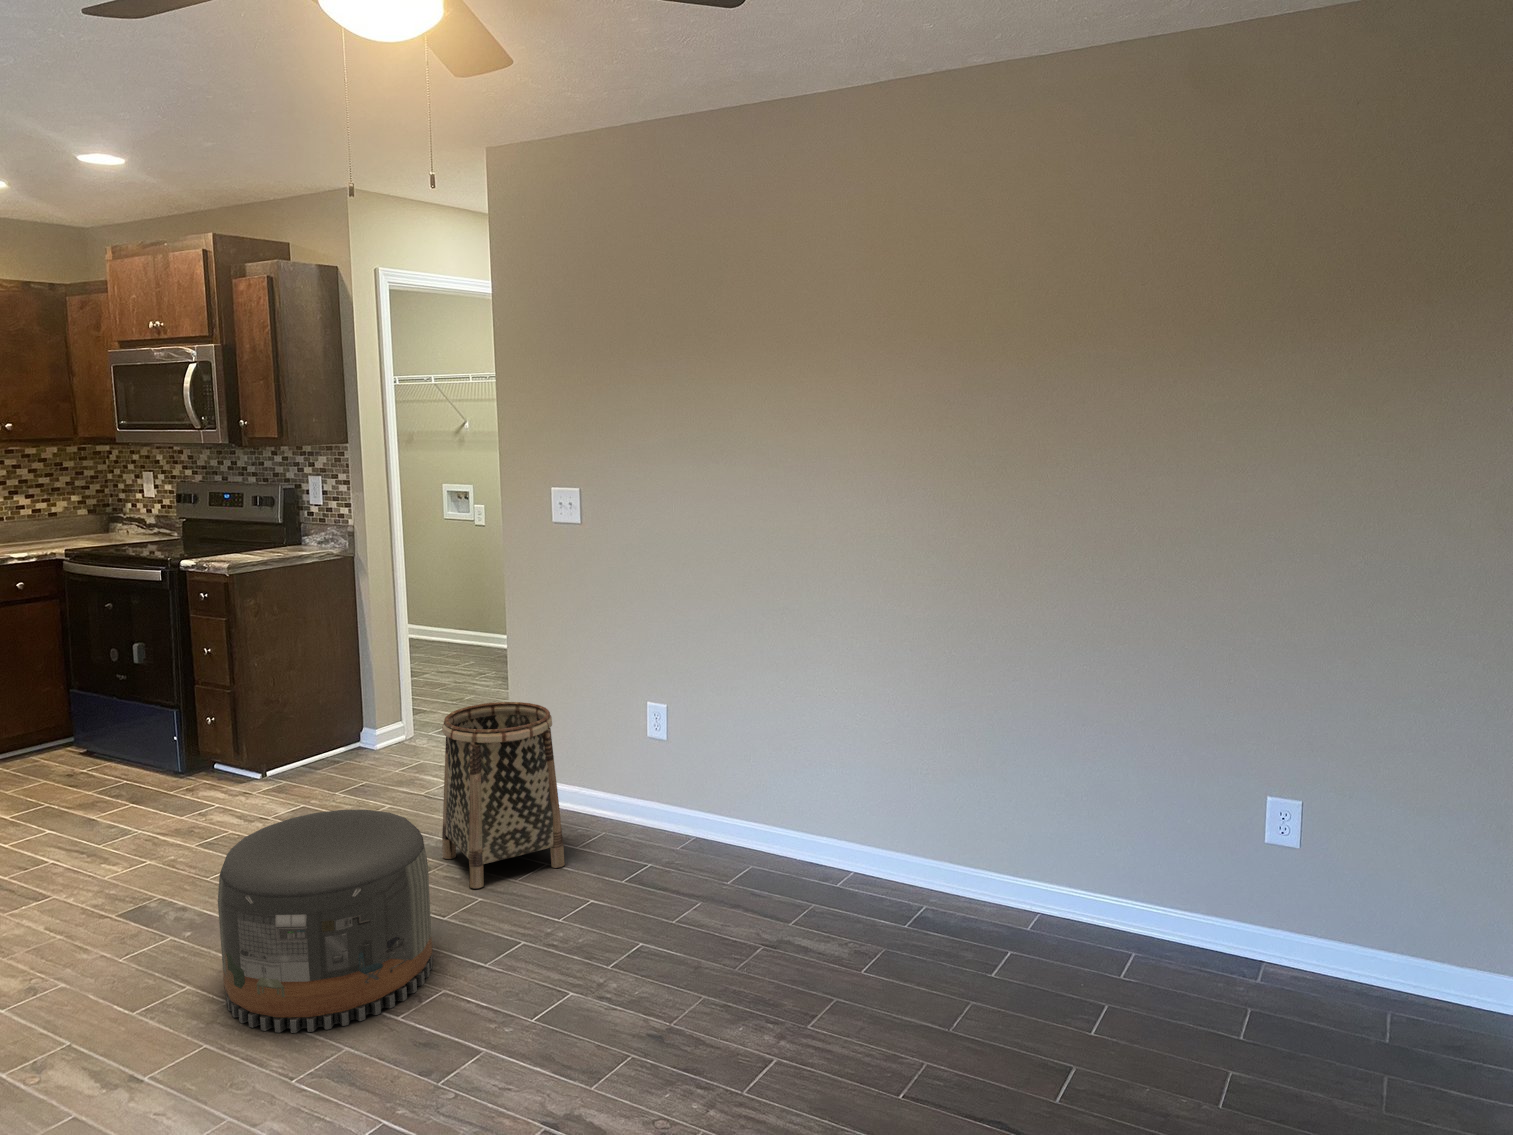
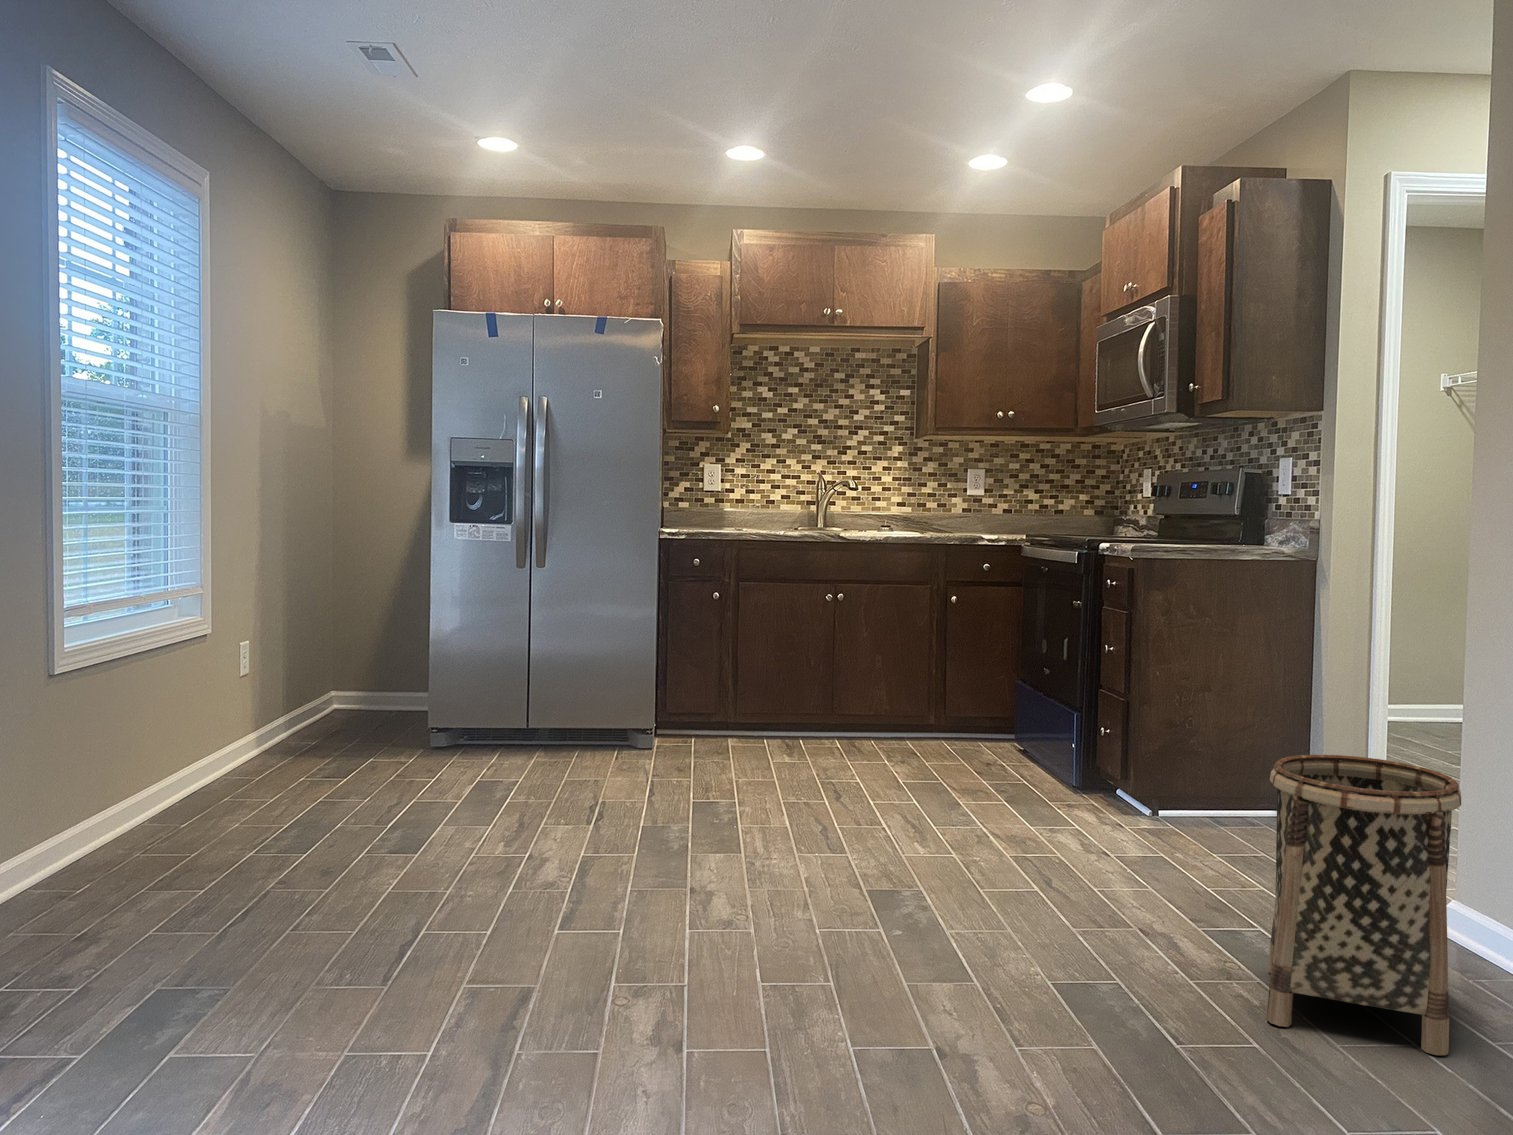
pouf: present [218,810,433,1033] -> none [871,814,1142,1104]

